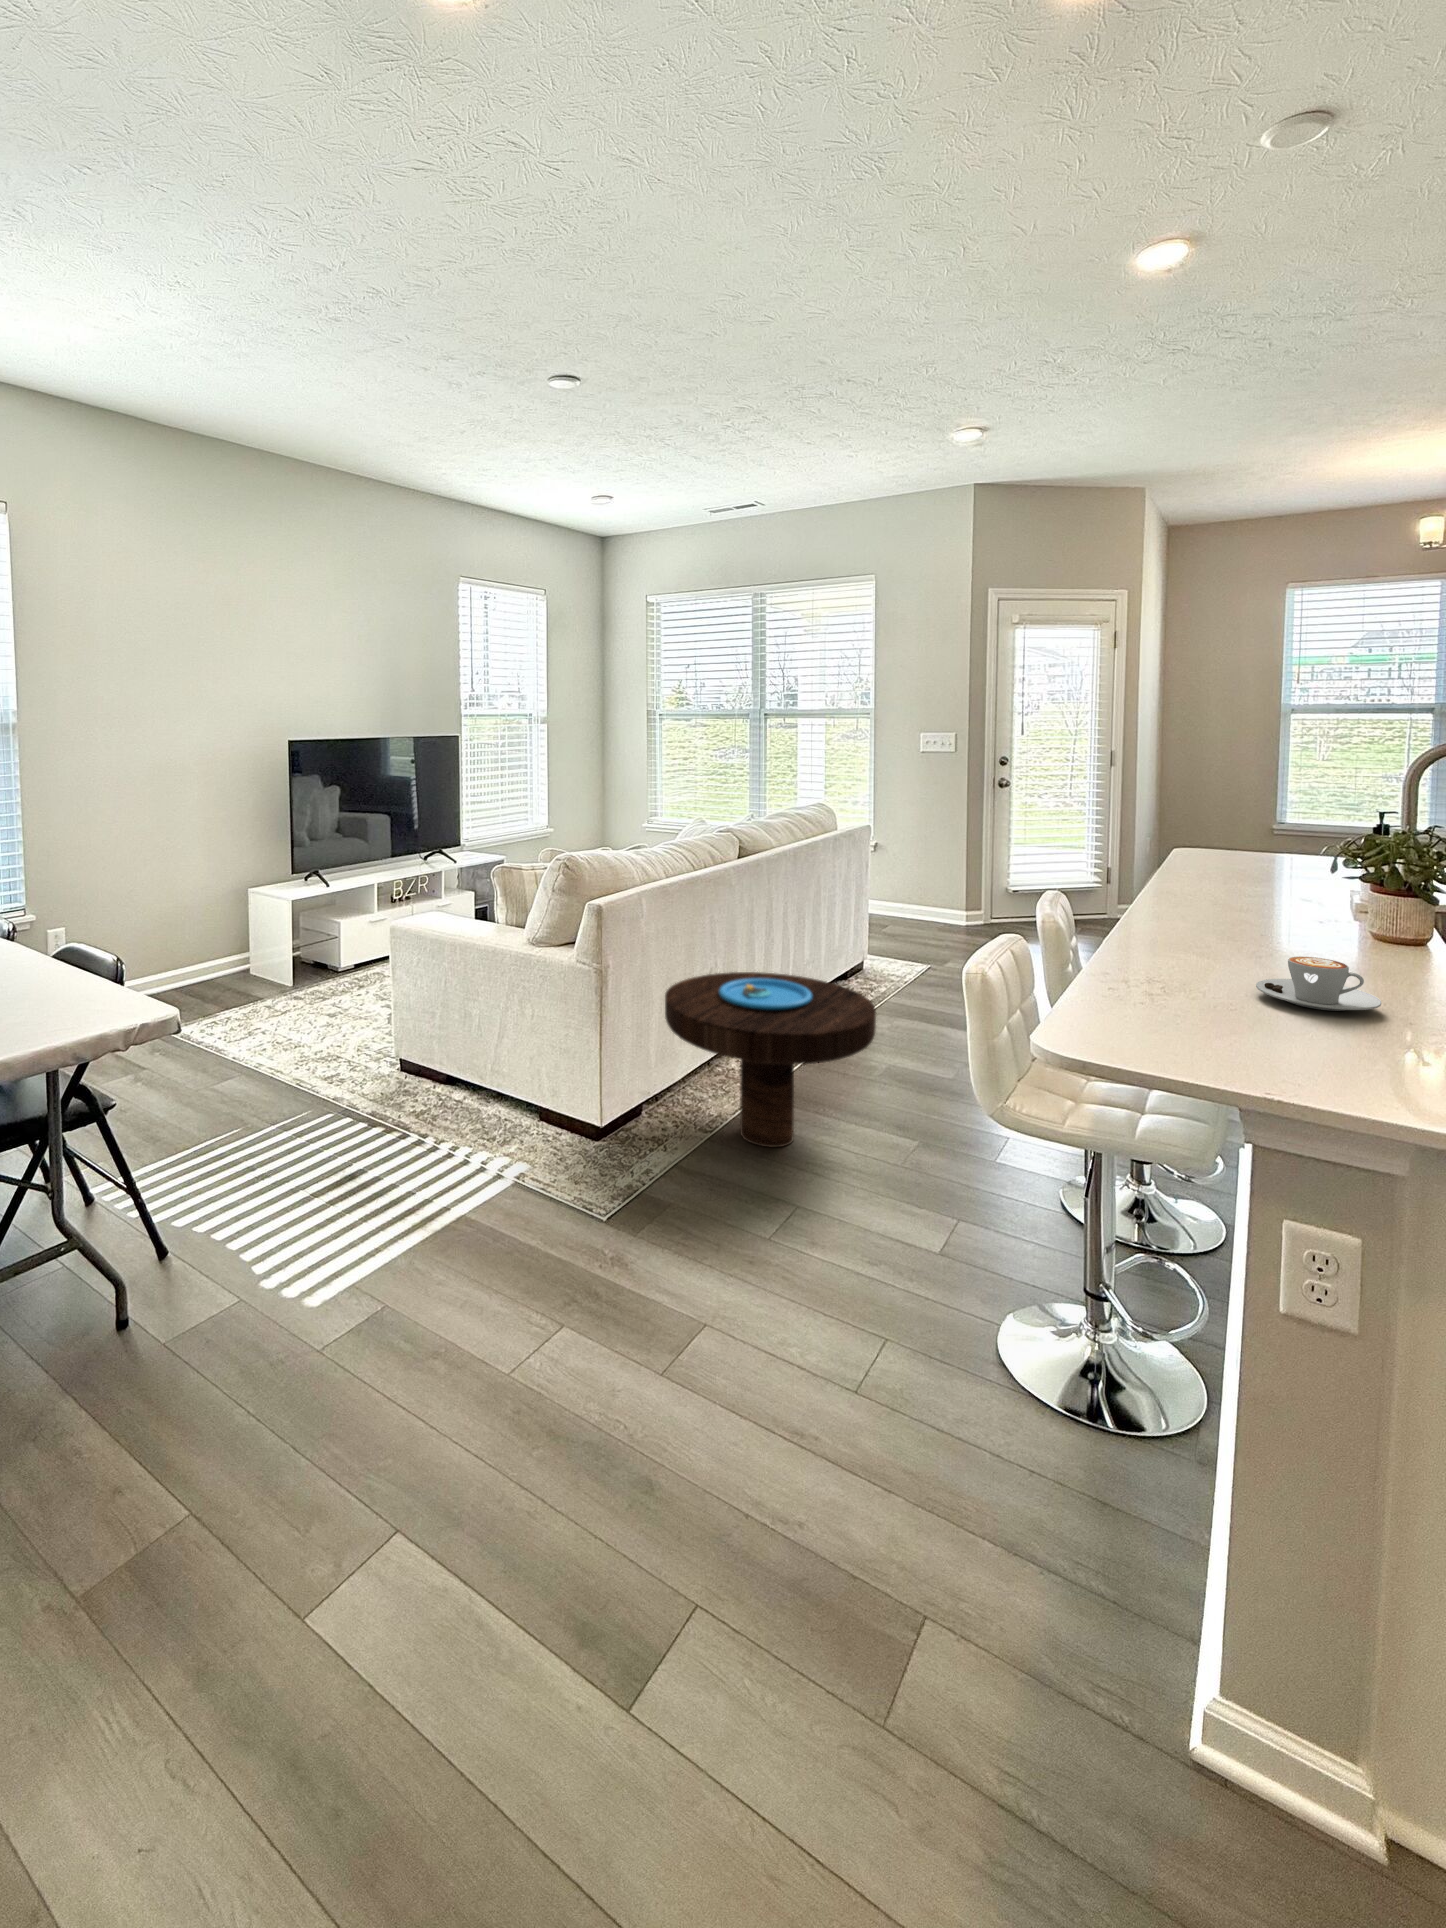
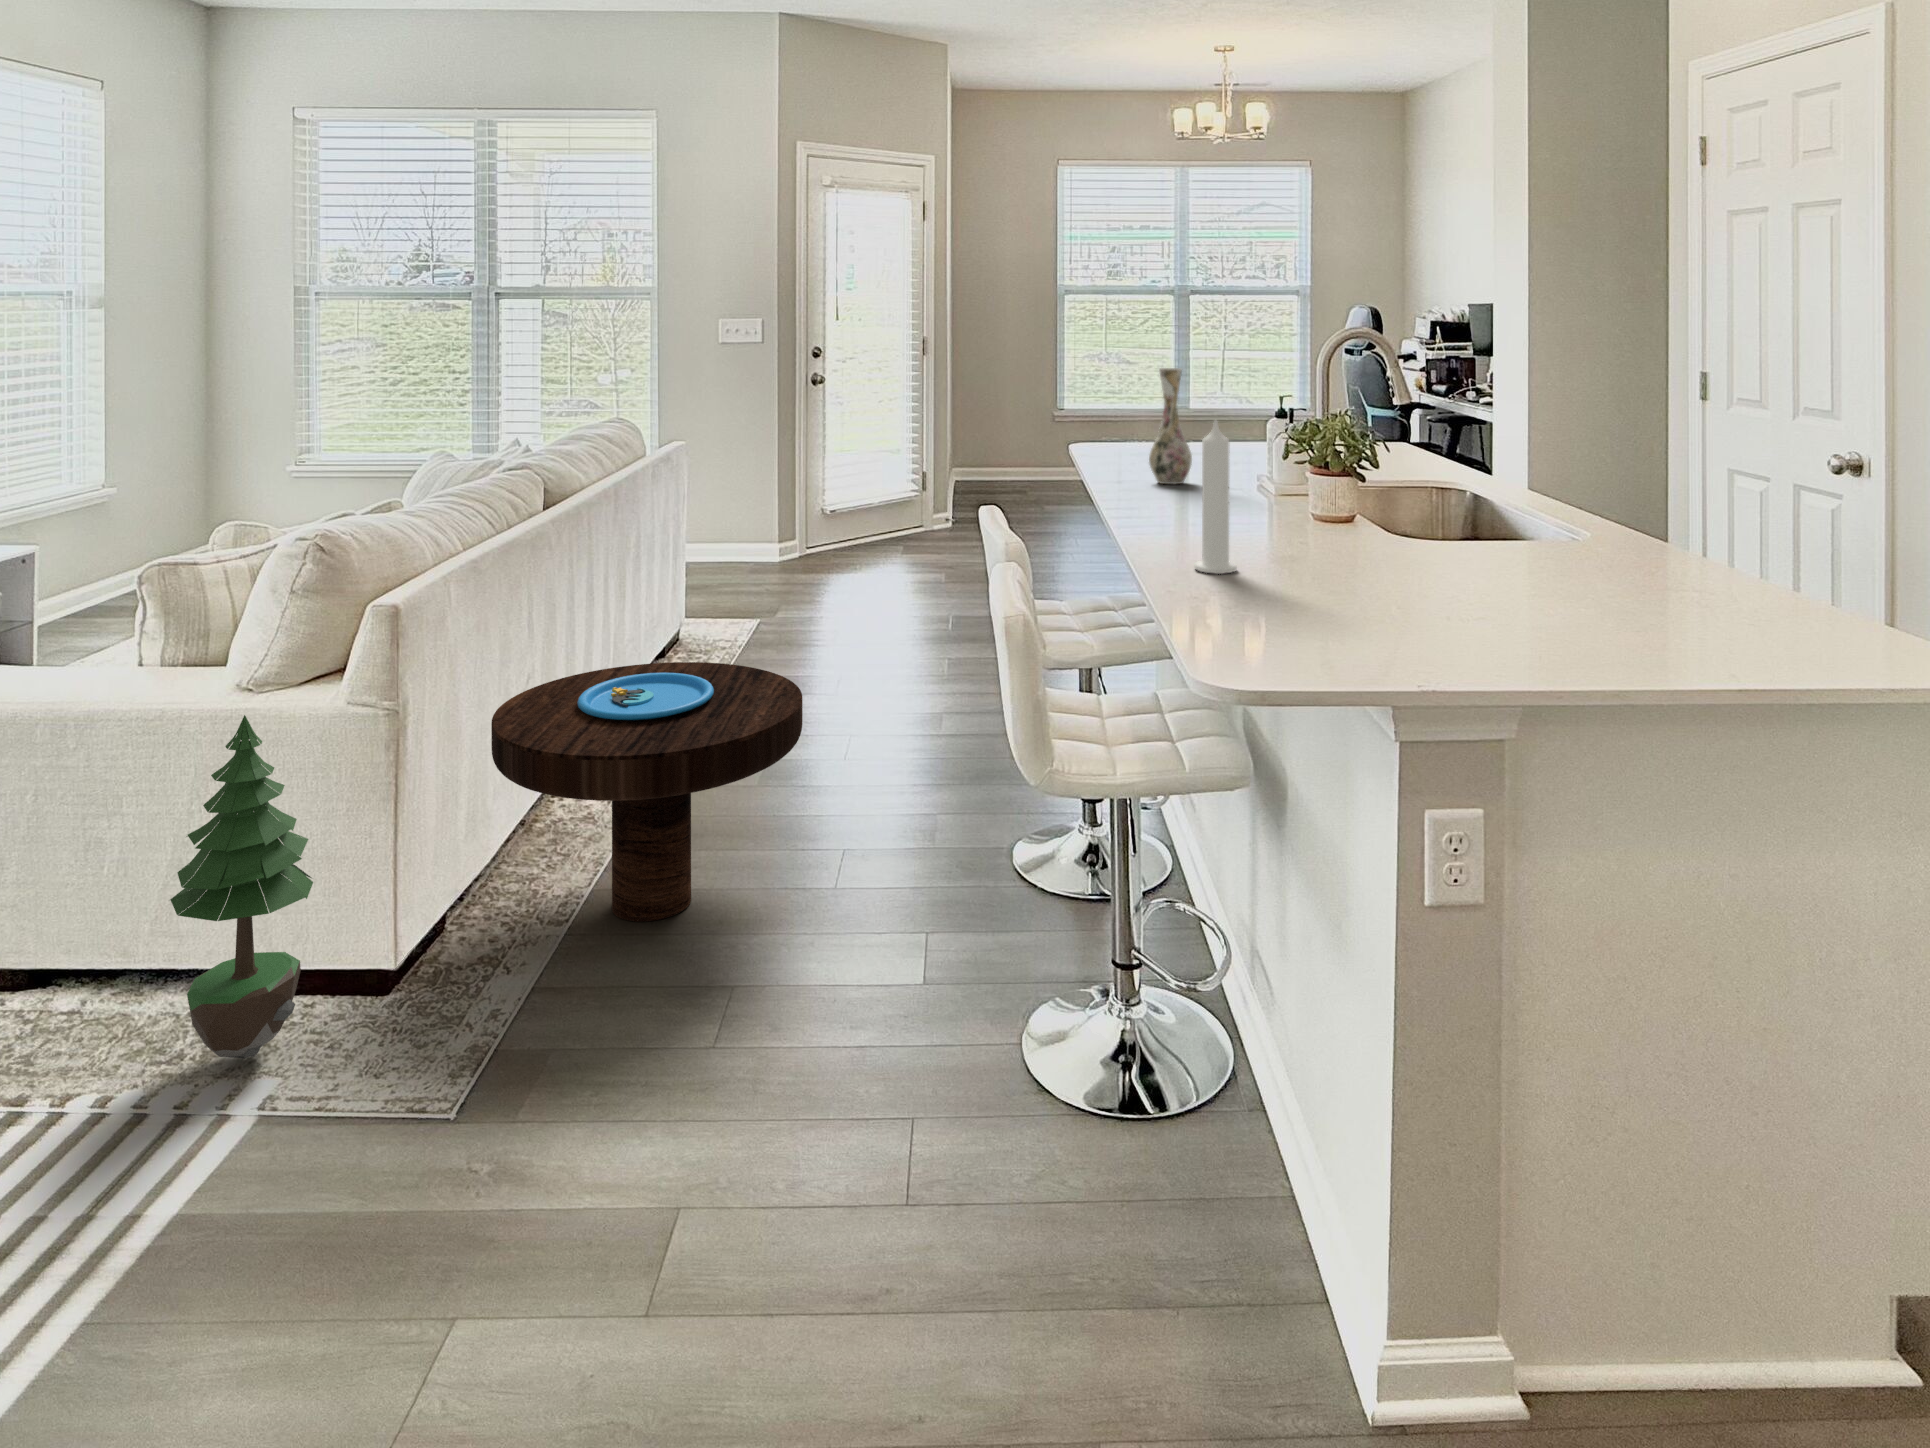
vase: none [1219,779,1269,890] -> present [1149,368,1192,484]
candle: none [1157,824,1205,968] -> present [1194,420,1237,574]
potted tree: none [485,957,555,1150] -> present [170,715,313,1058]
coffee cup: present [1256,957,1381,1011] -> none [1301,546,1401,596]

